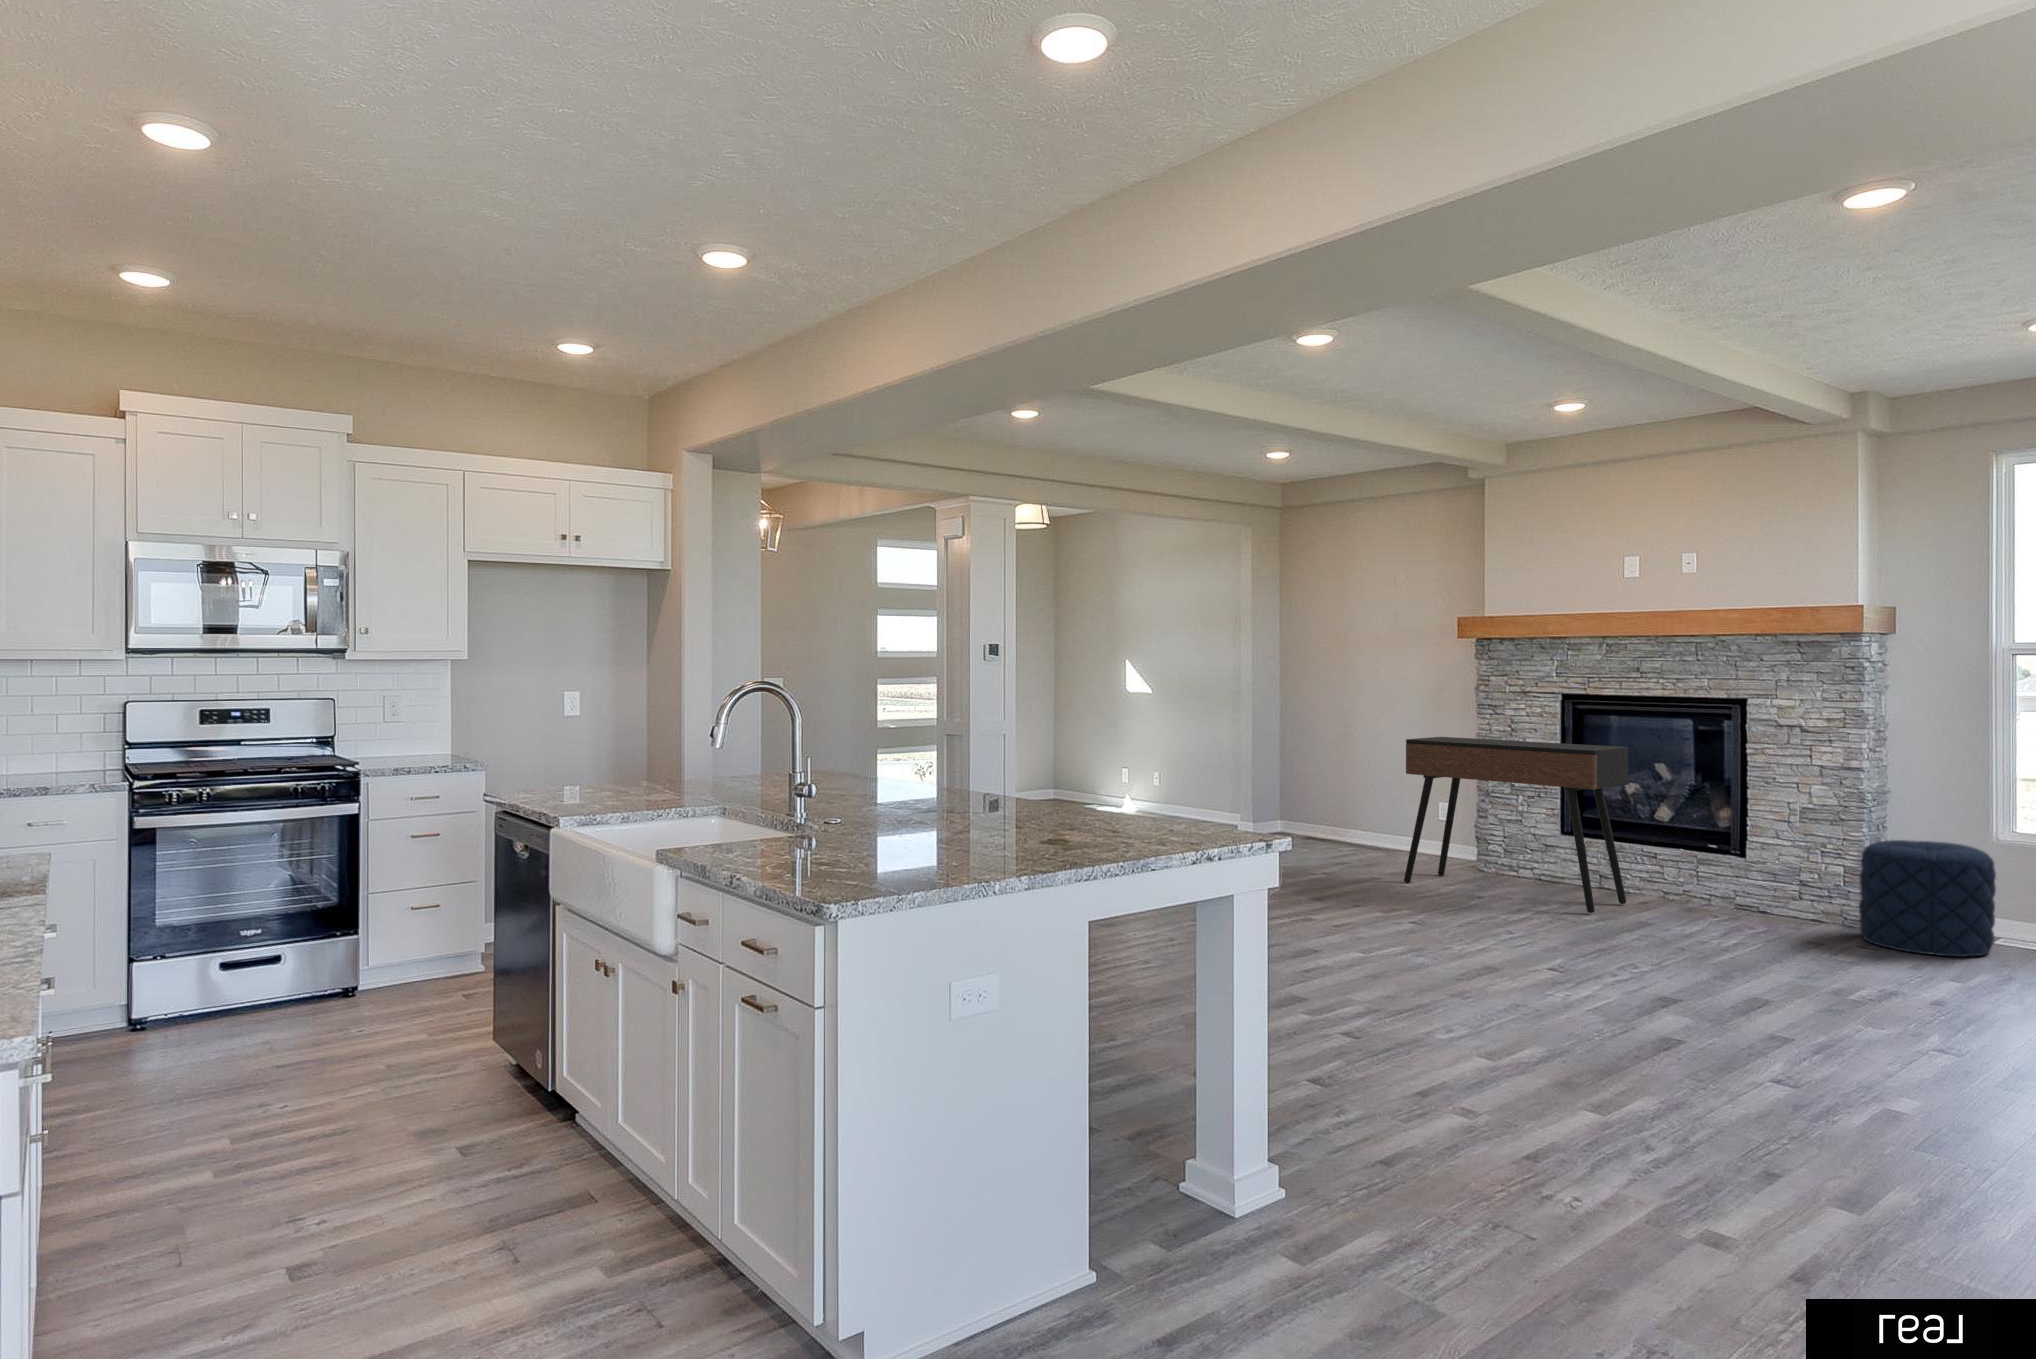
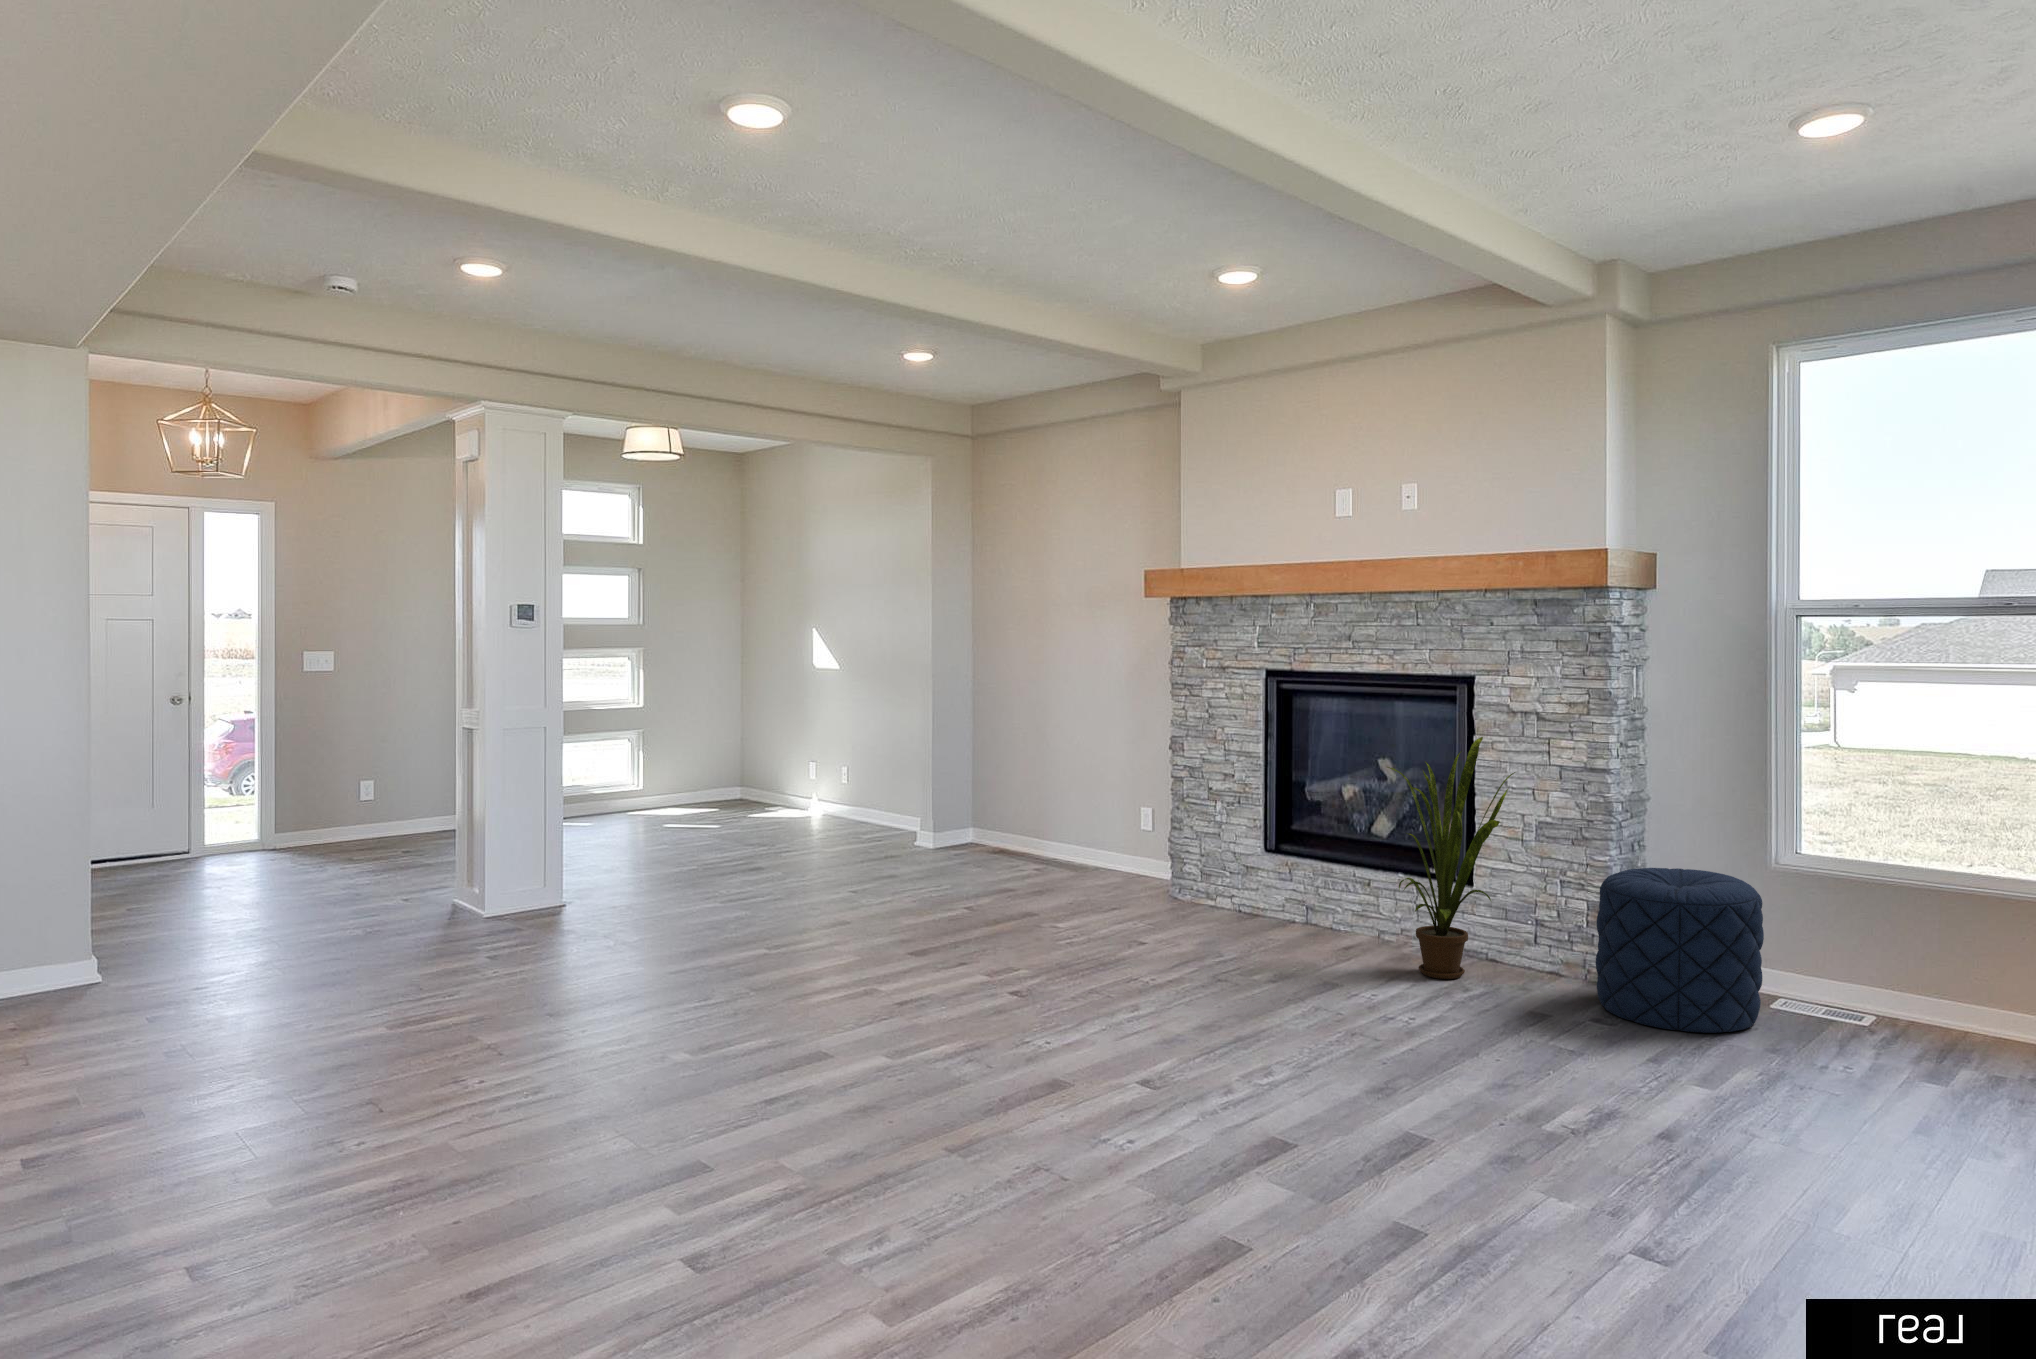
console table: present [1404,737,1628,913] -> none [1057,727,1324,969]
house plant: none [1678,744,1790,922] -> present [1387,737,1515,979]

